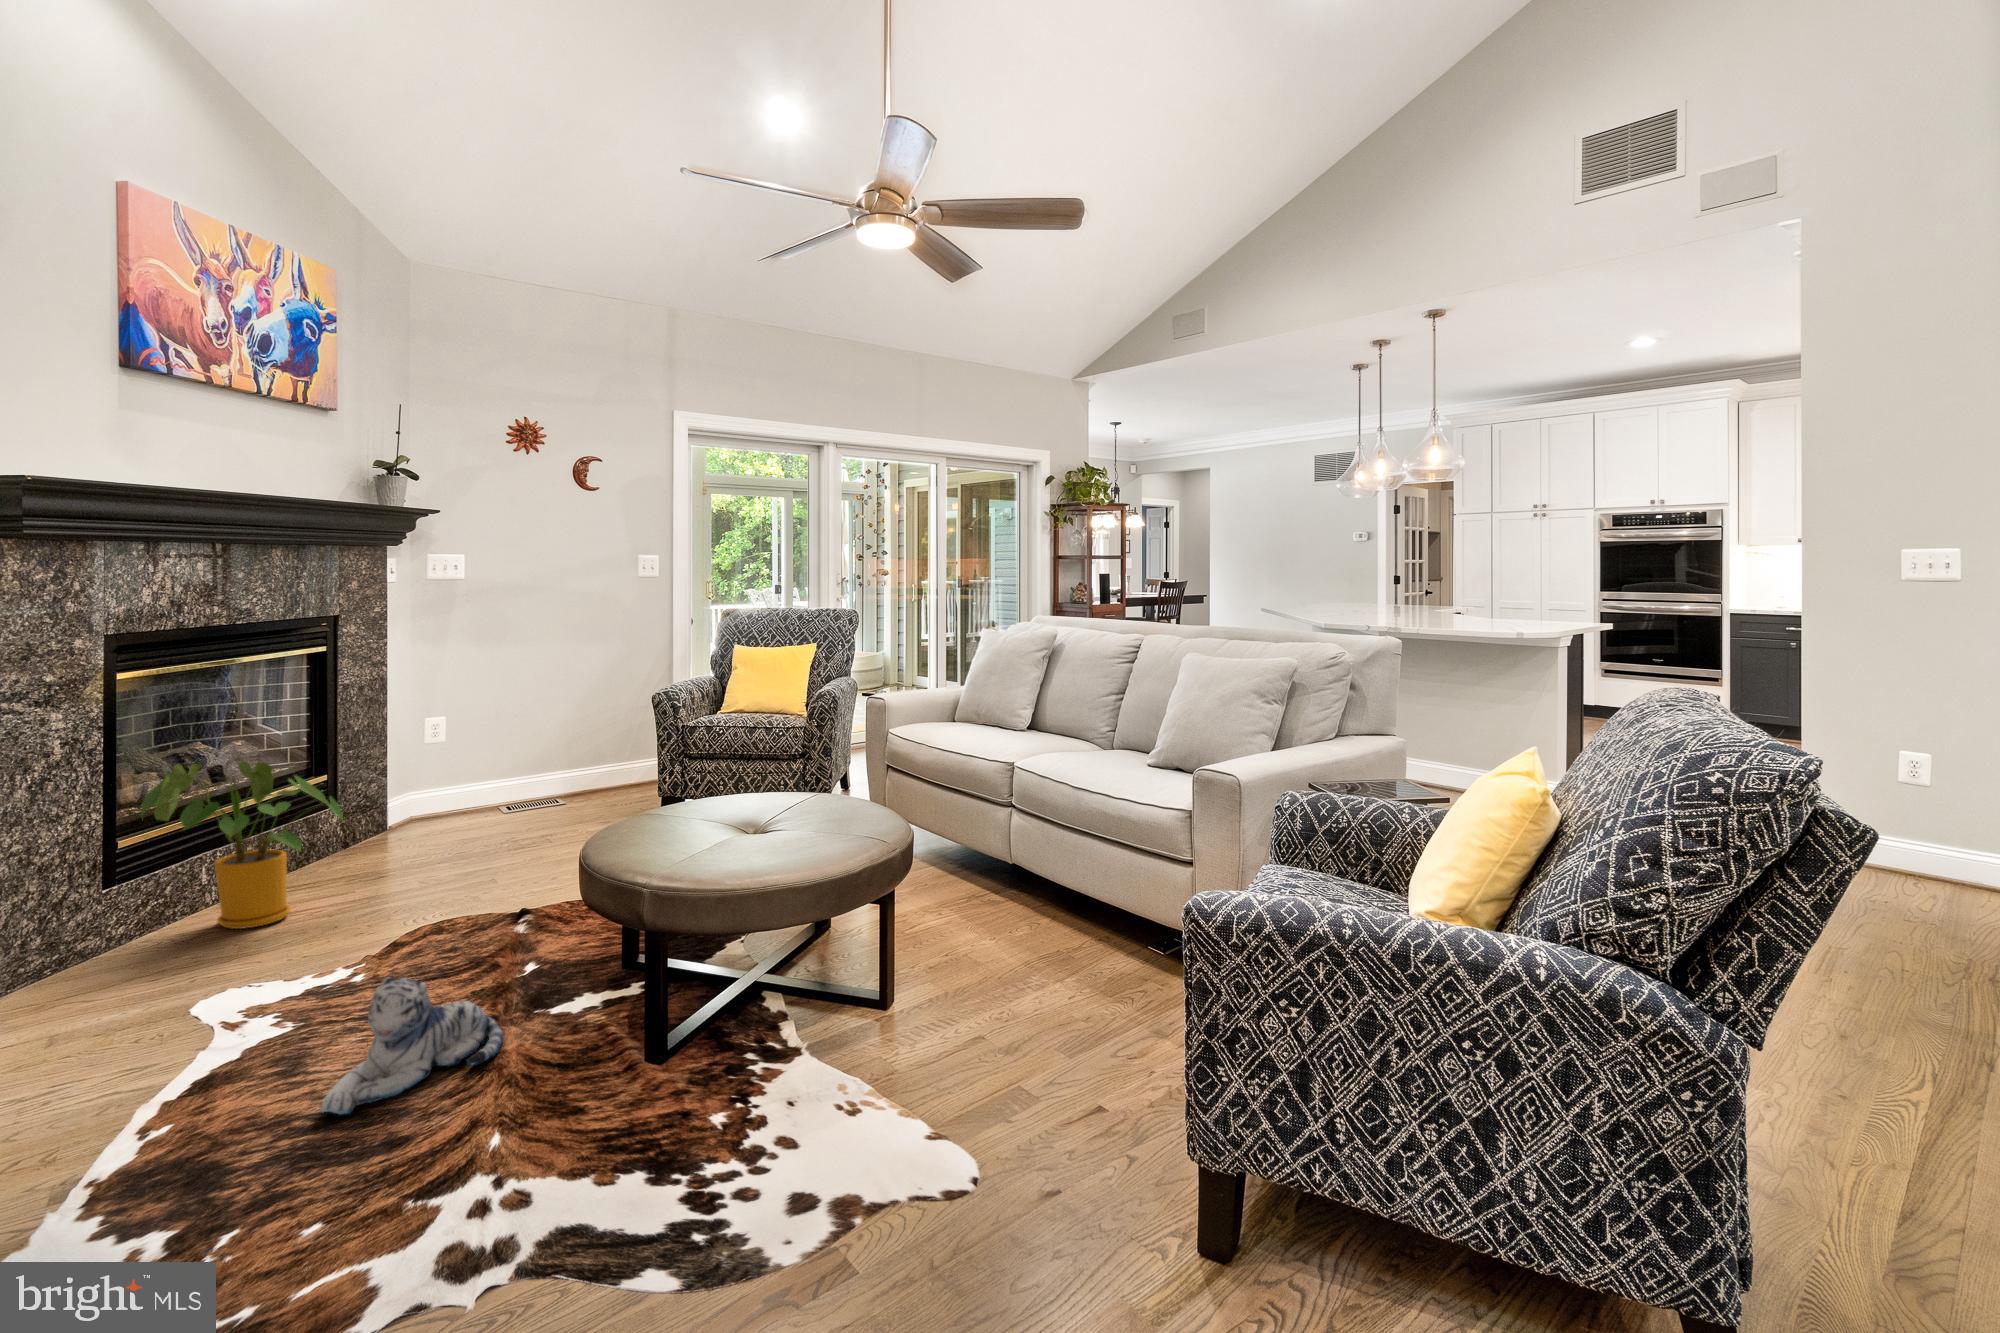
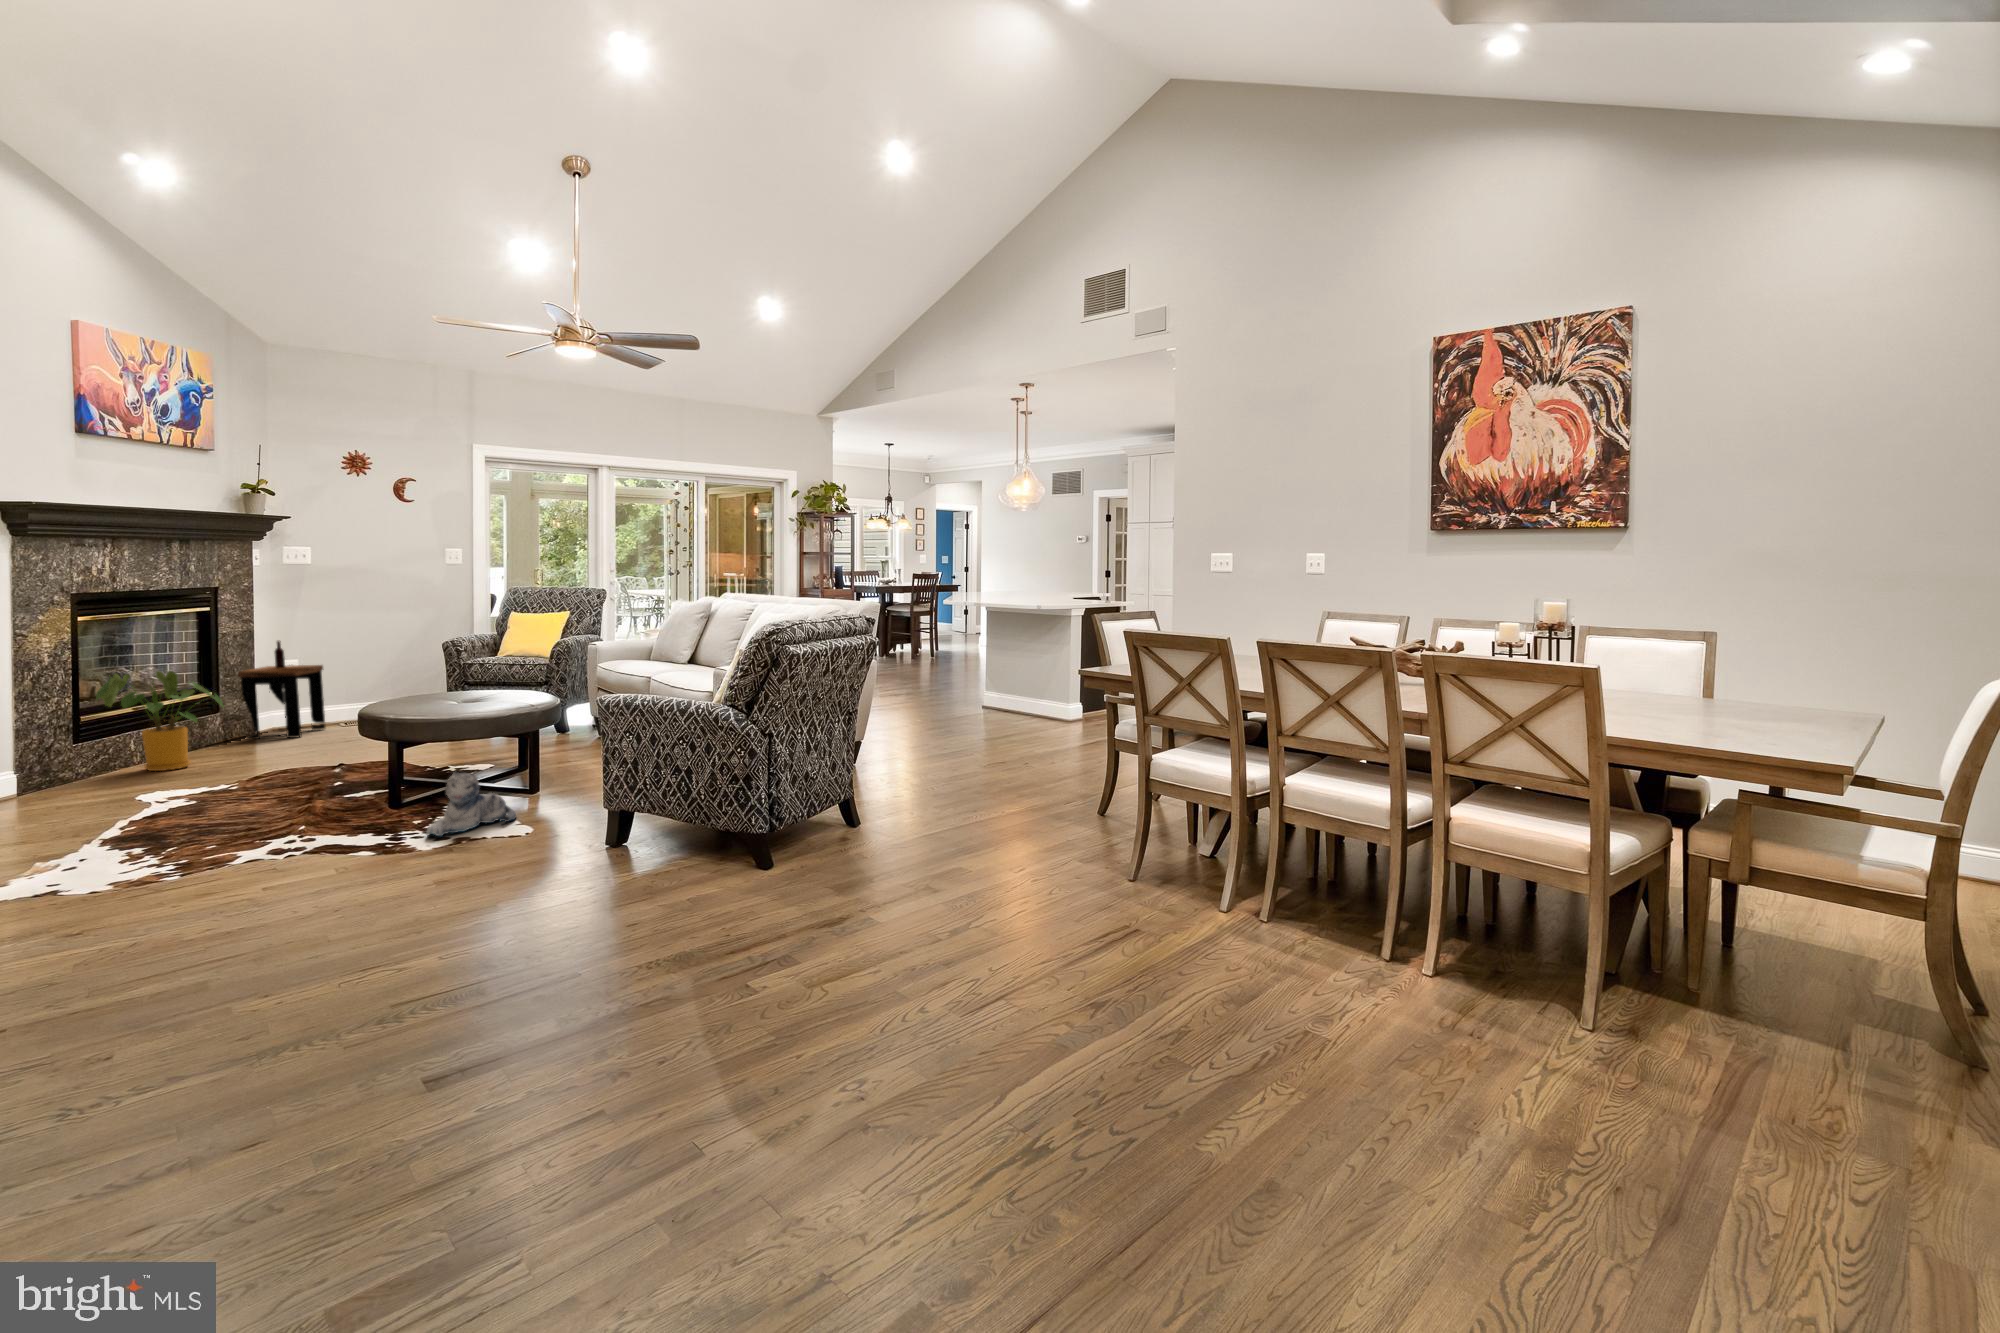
side table: none [364,692,482,840] -> present [238,641,325,739]
plush toy: present [320,977,503,1114] -> present [426,772,516,836]

